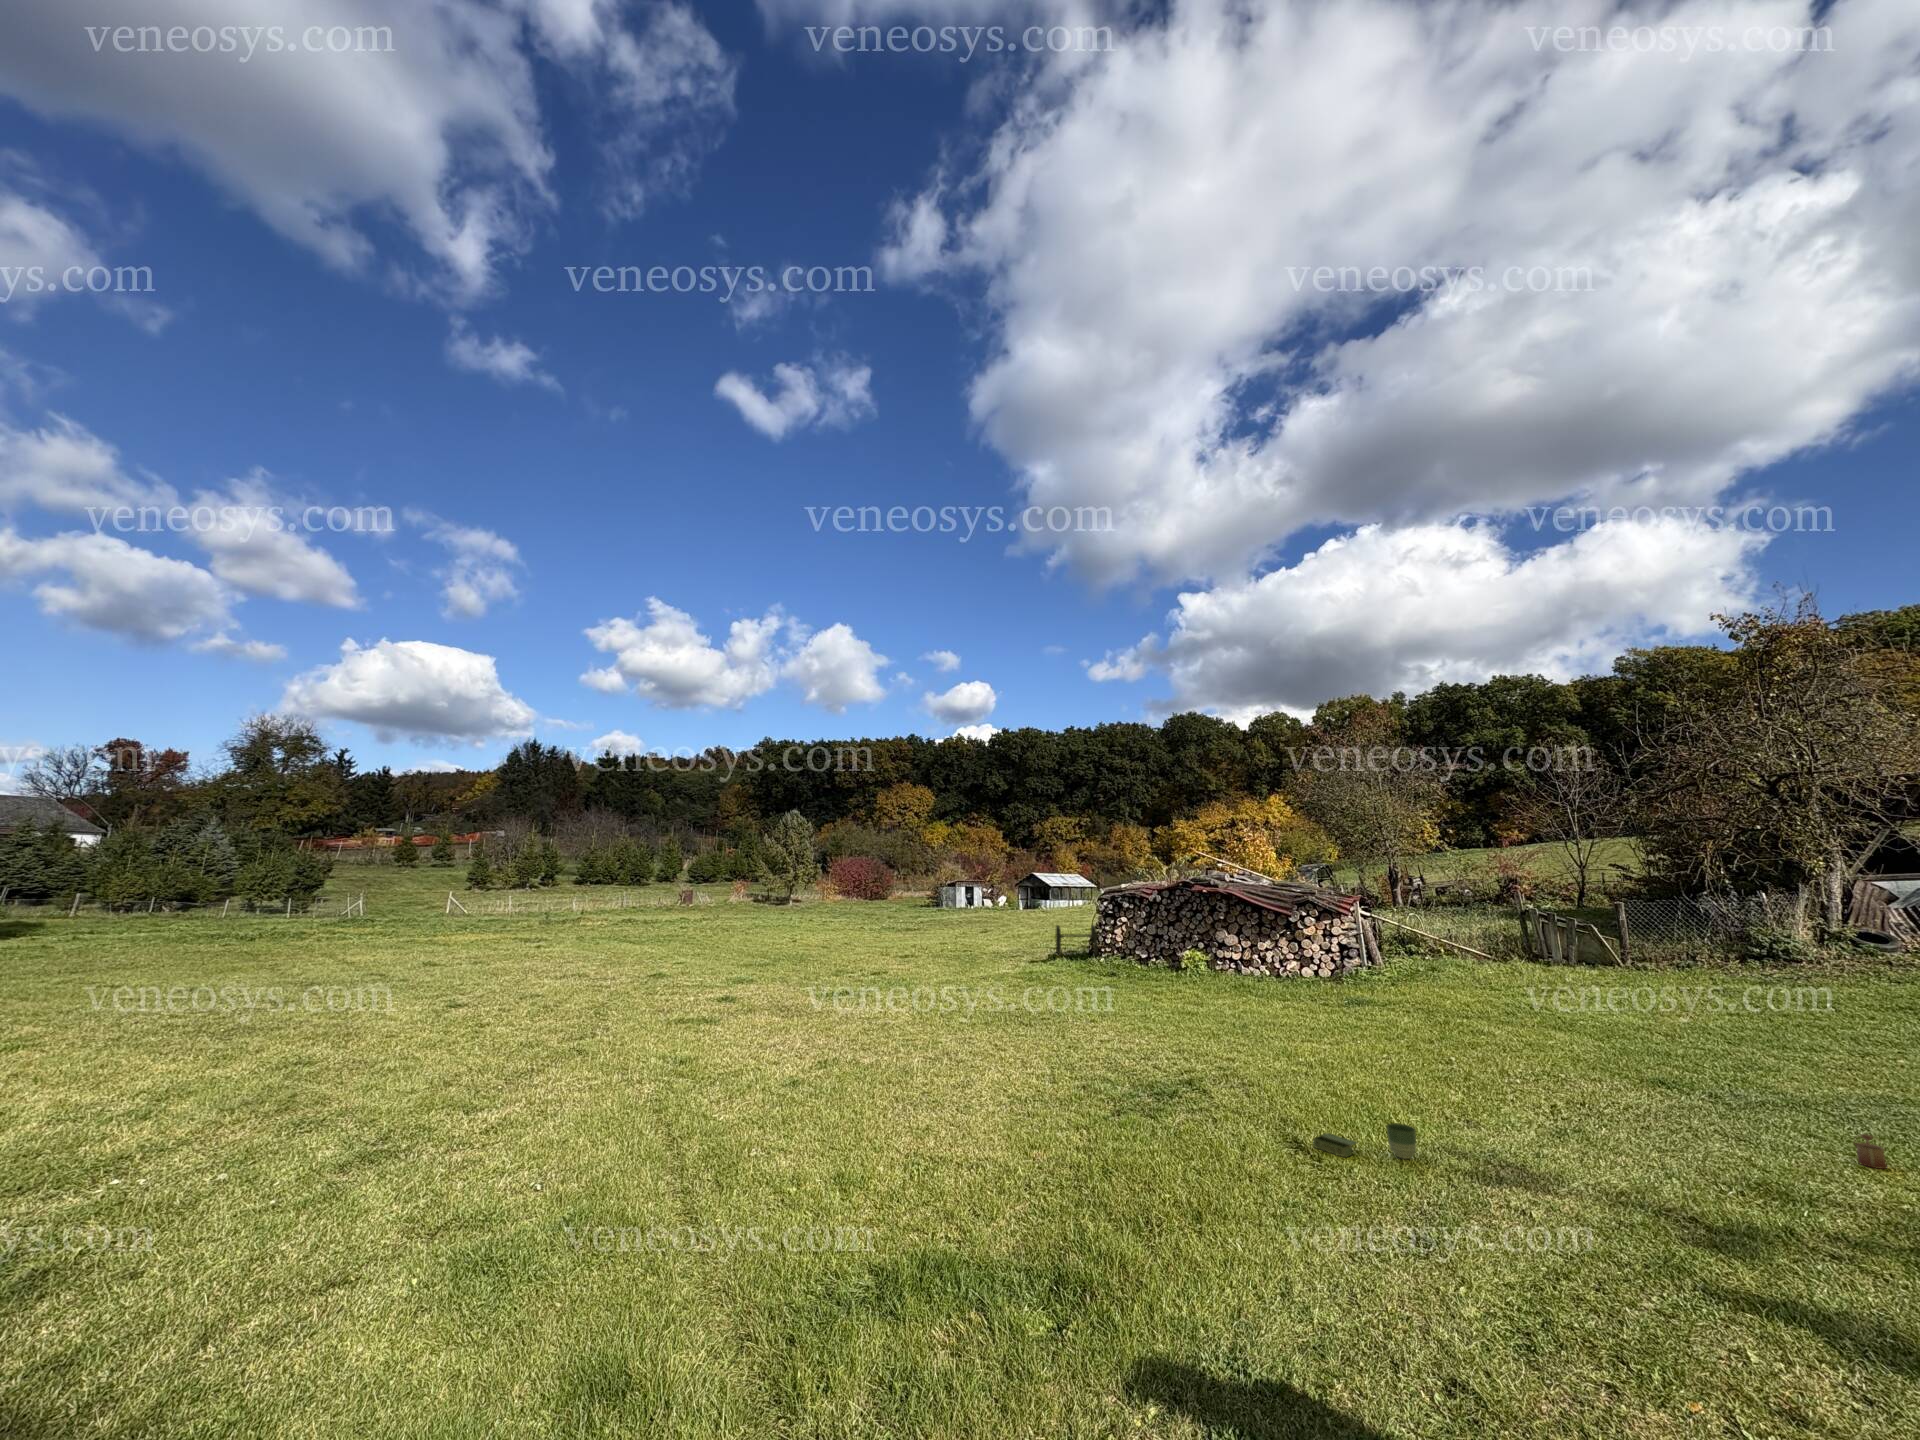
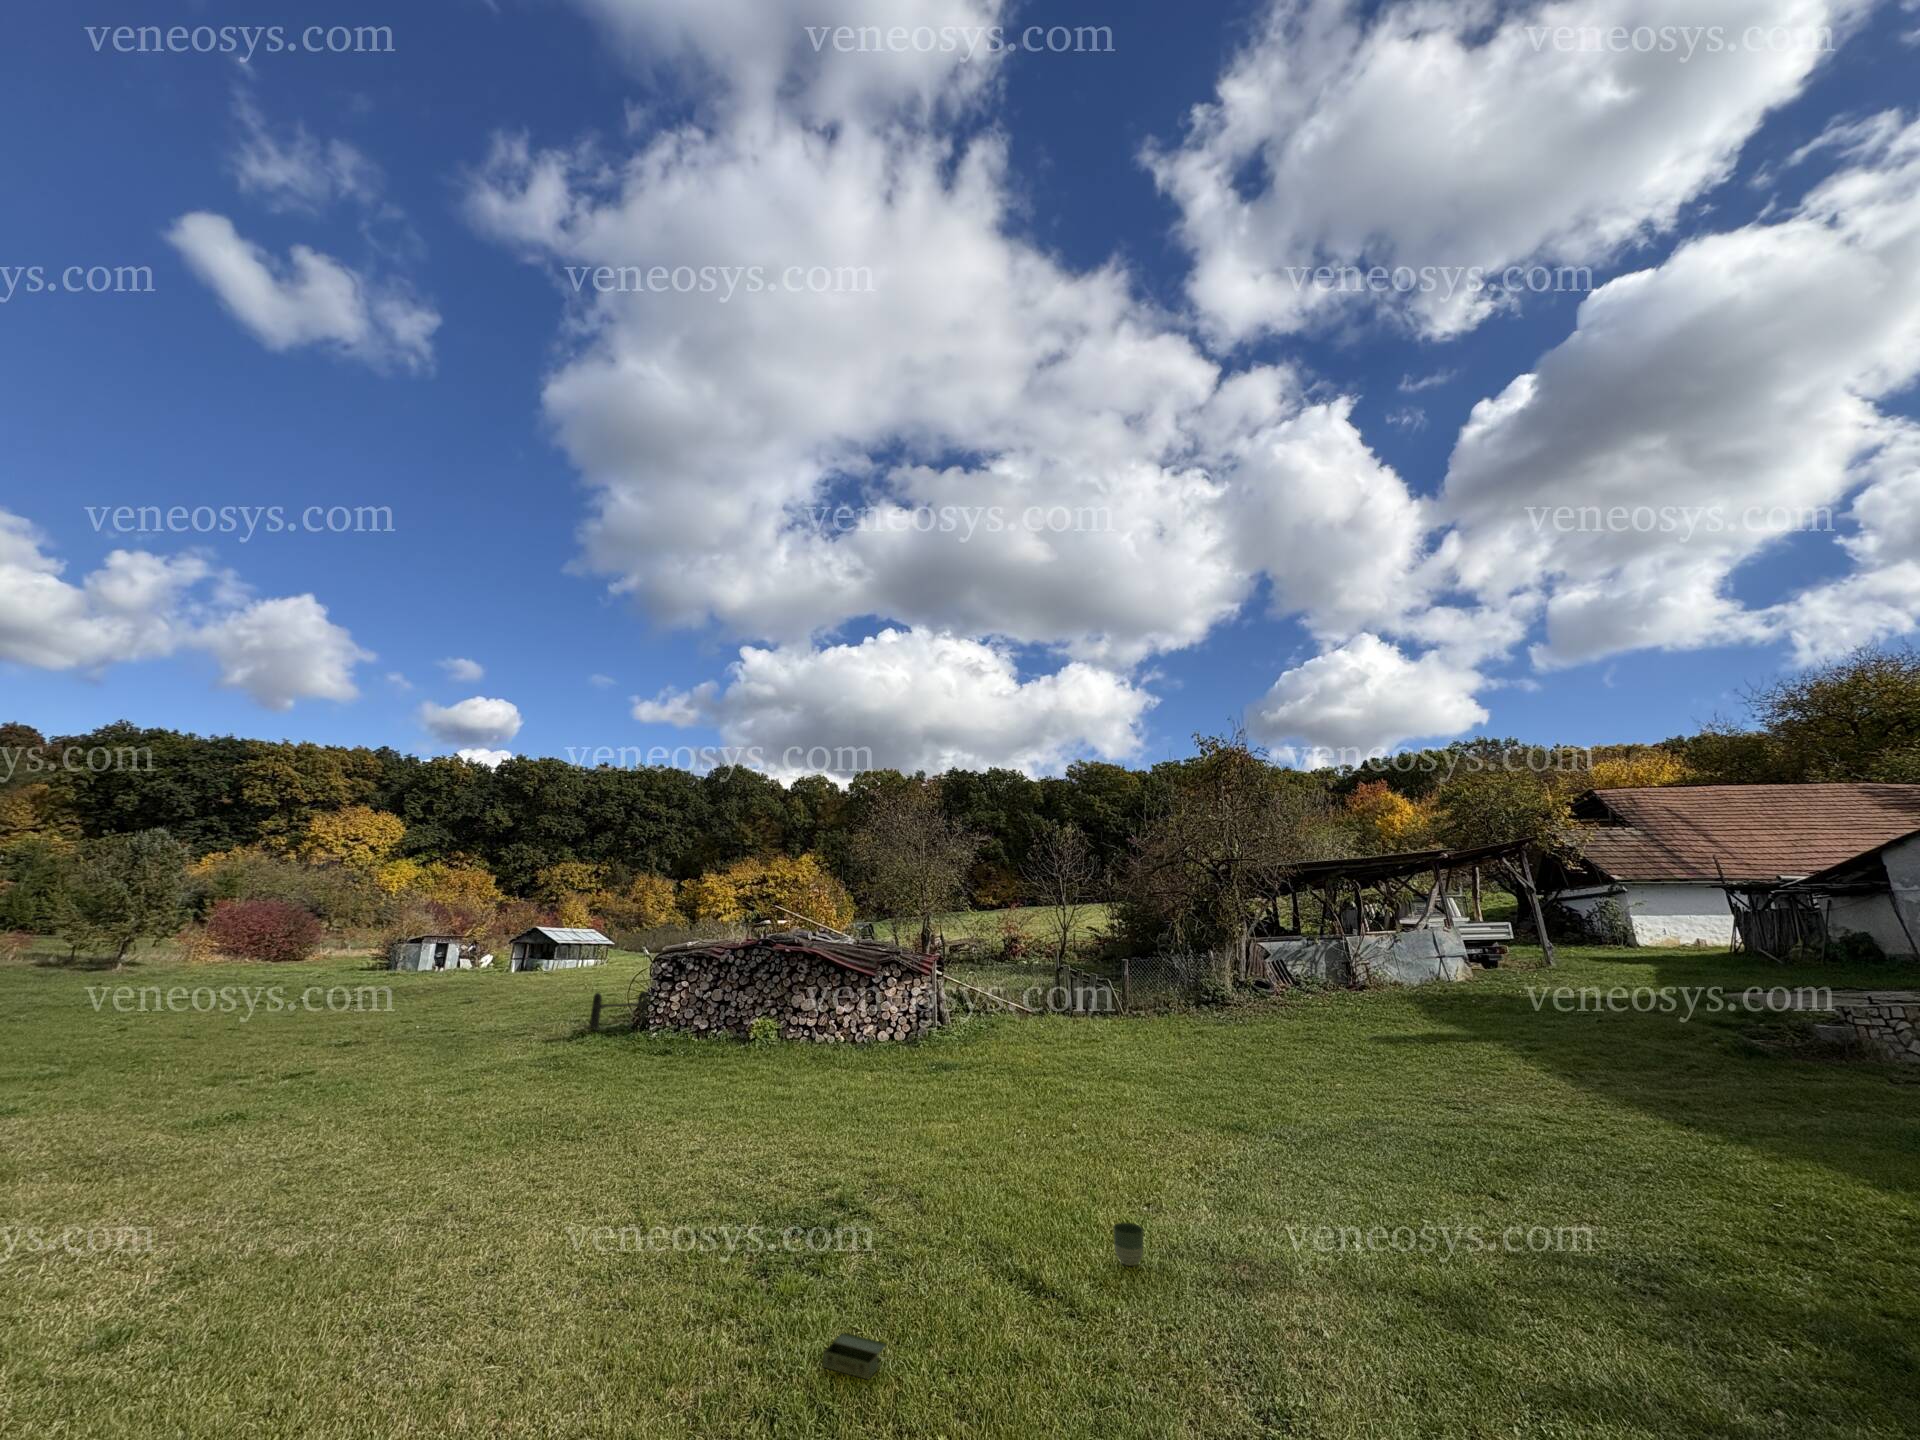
toolbox: present [1313,1133,1357,1157] -> present [823,1333,886,1379]
watering can: present [1854,1134,1887,1169] -> none [1418,1163,1441,1193]

